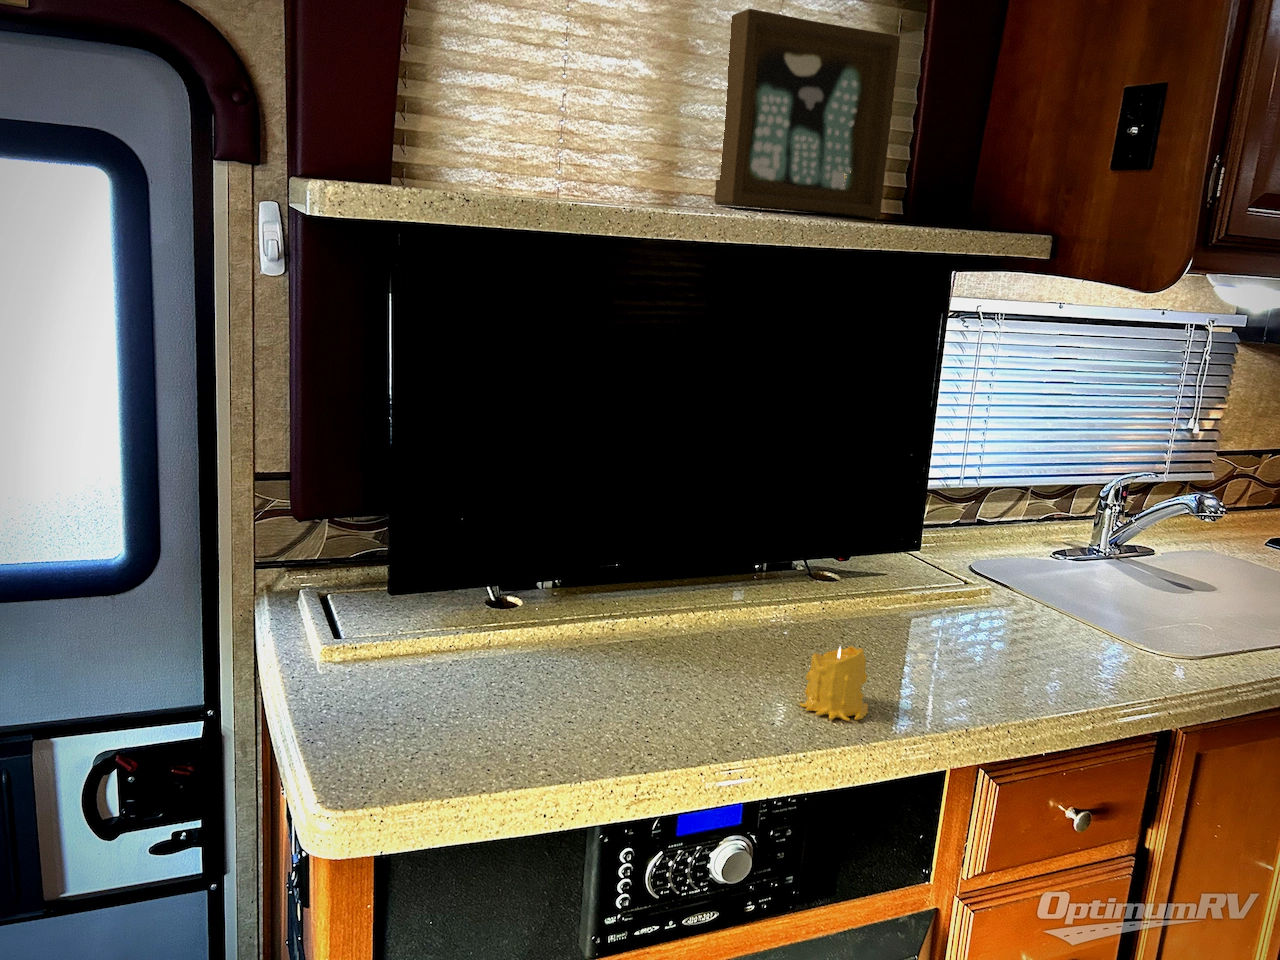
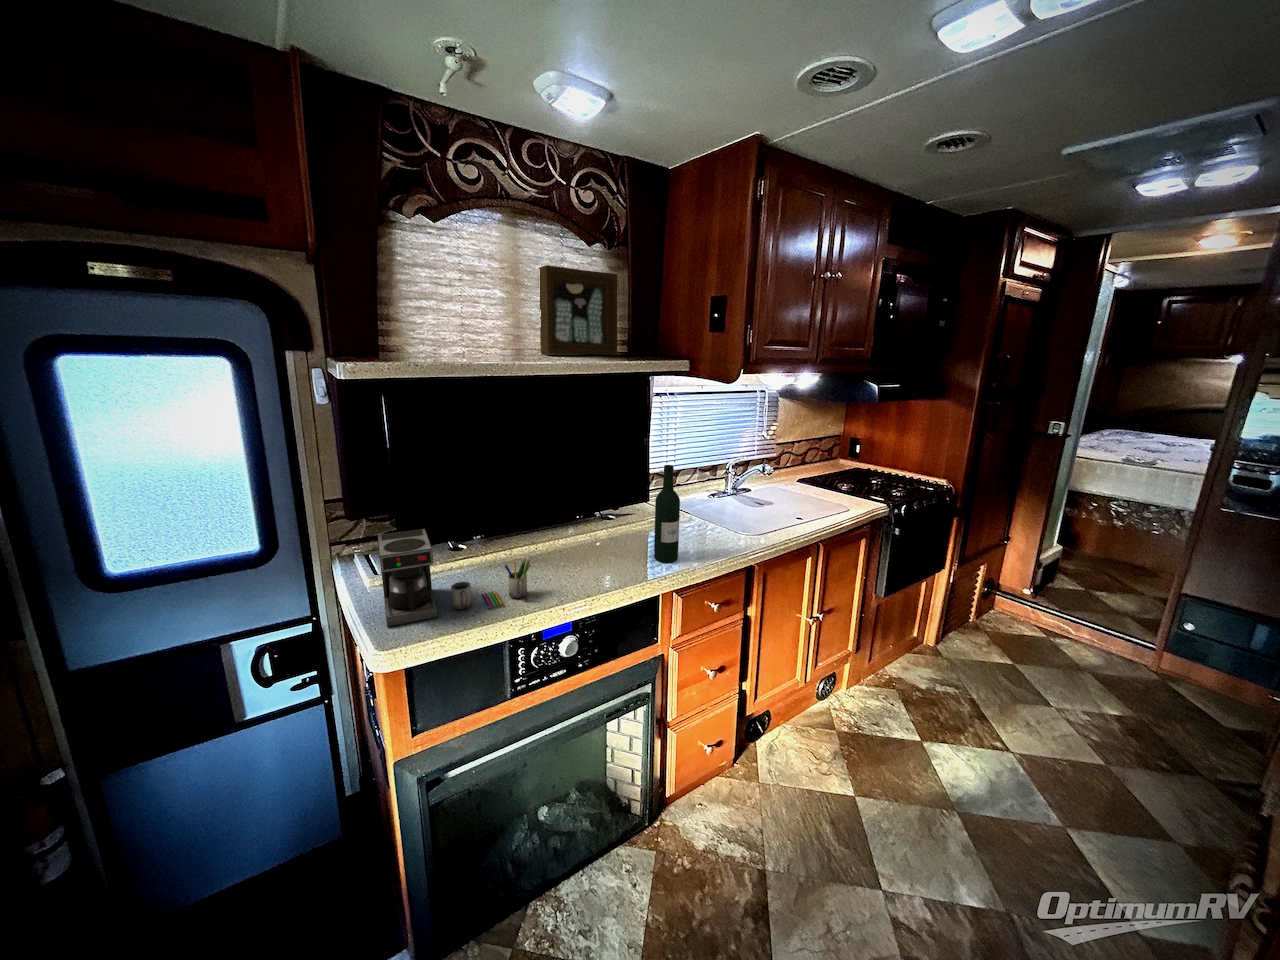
wine bottle: none [937,467,1016,697] -> present [654,465,680,563]
coffee maker: none [350,552,665,756] -> present [378,529,531,627]
candle: present [799,646,868,721] -> none [594,547,624,581]

